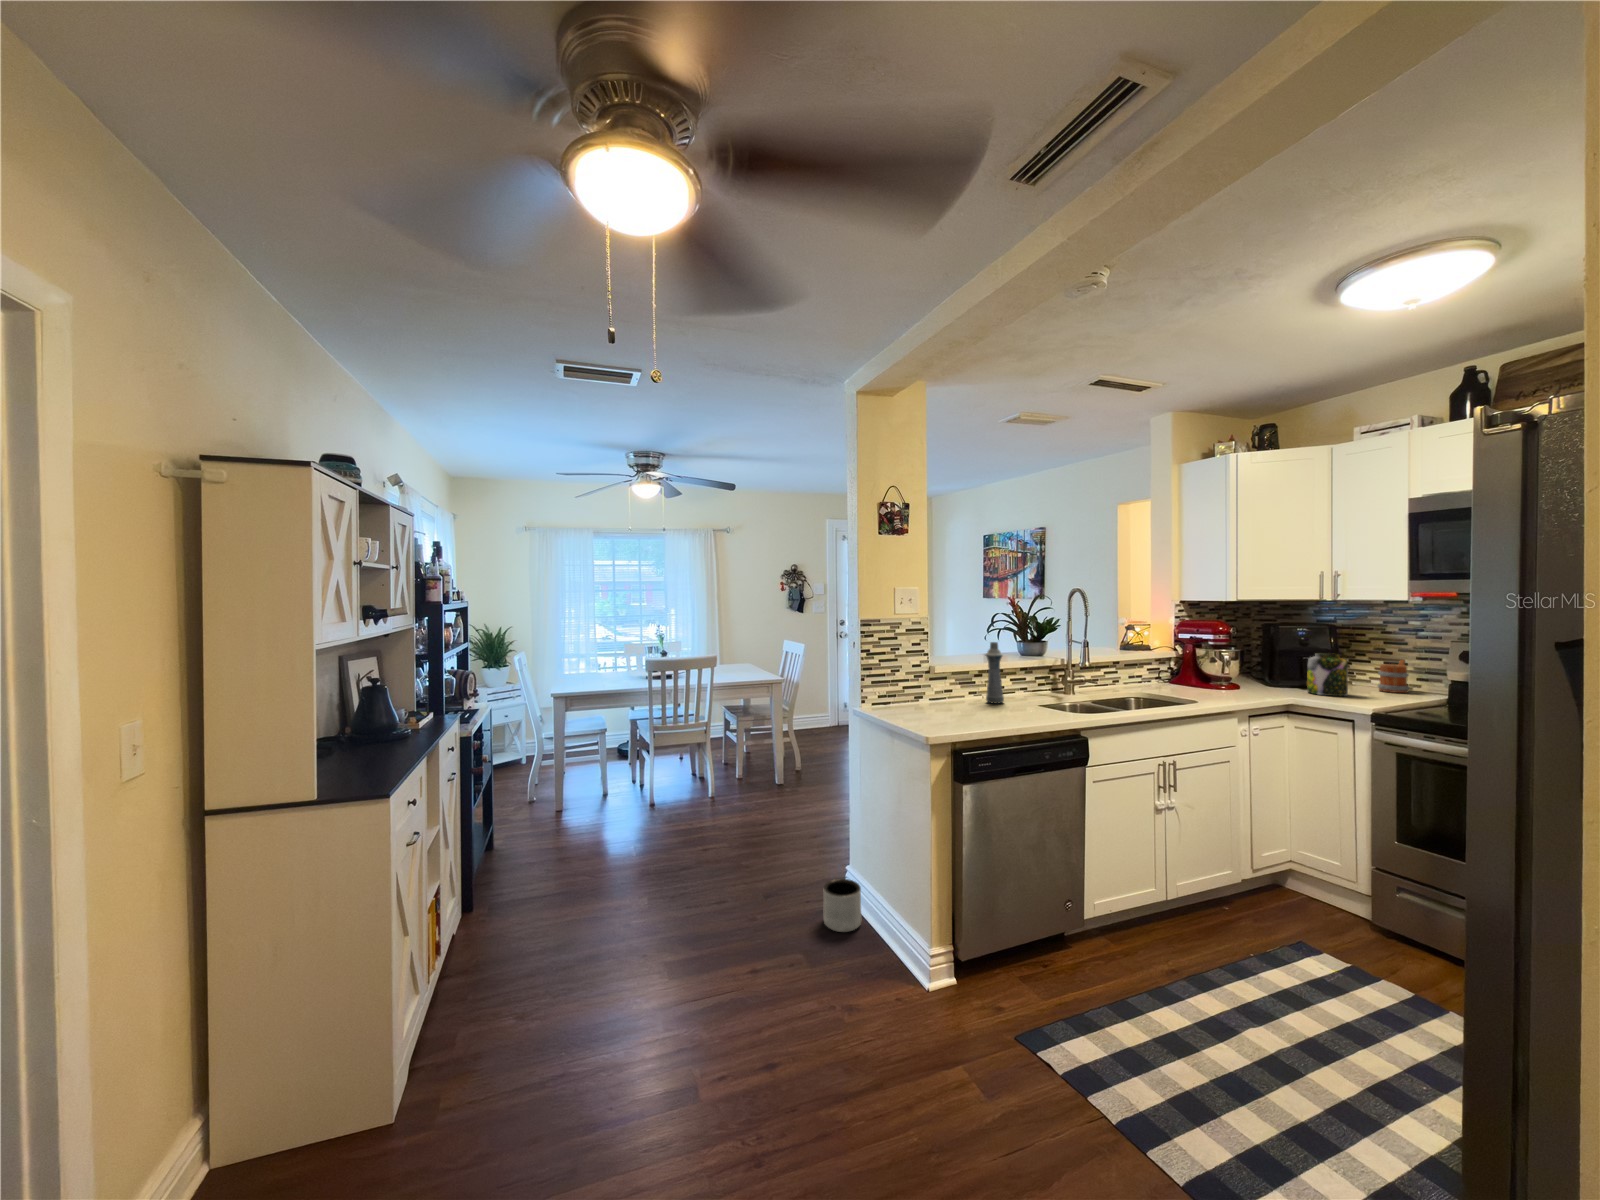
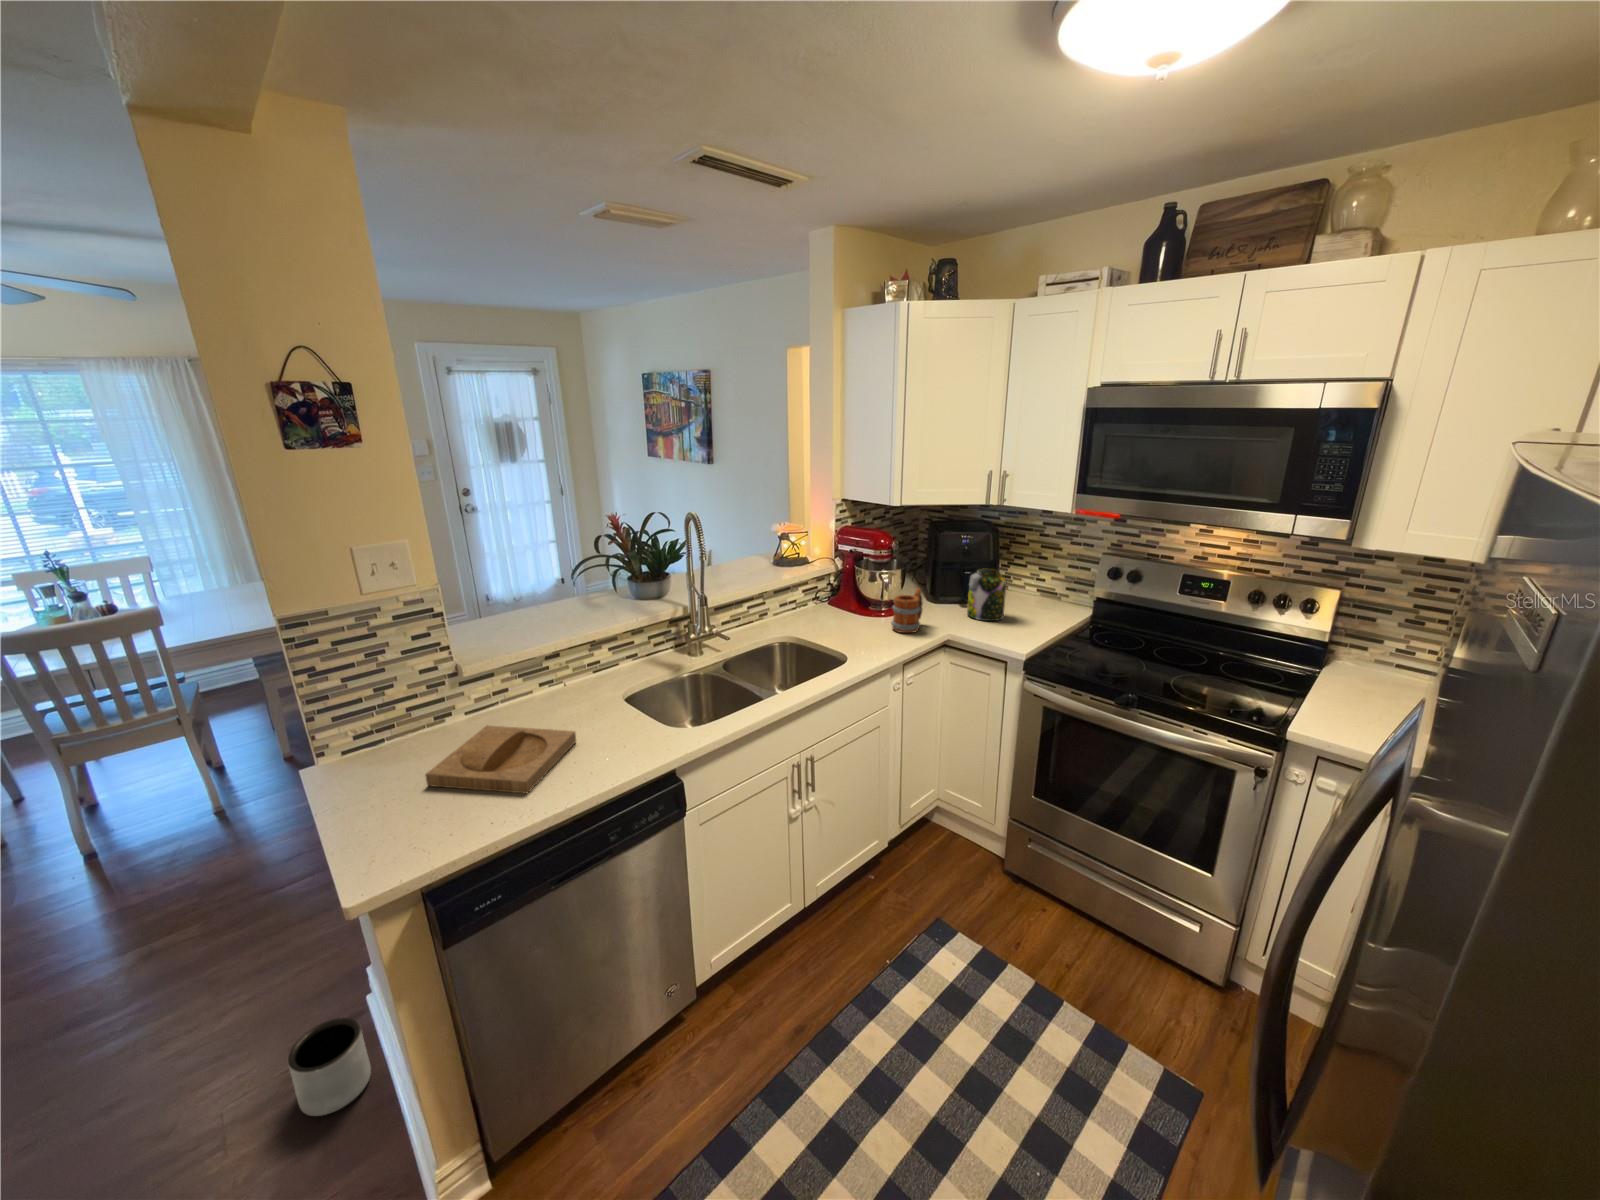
bottle: present [986,642,1004,704] -> none [557,607,593,701]
mug: present [1378,660,1409,693] -> present [891,588,923,633]
tray: none [928,702,1007,727] -> present [425,726,576,794]

